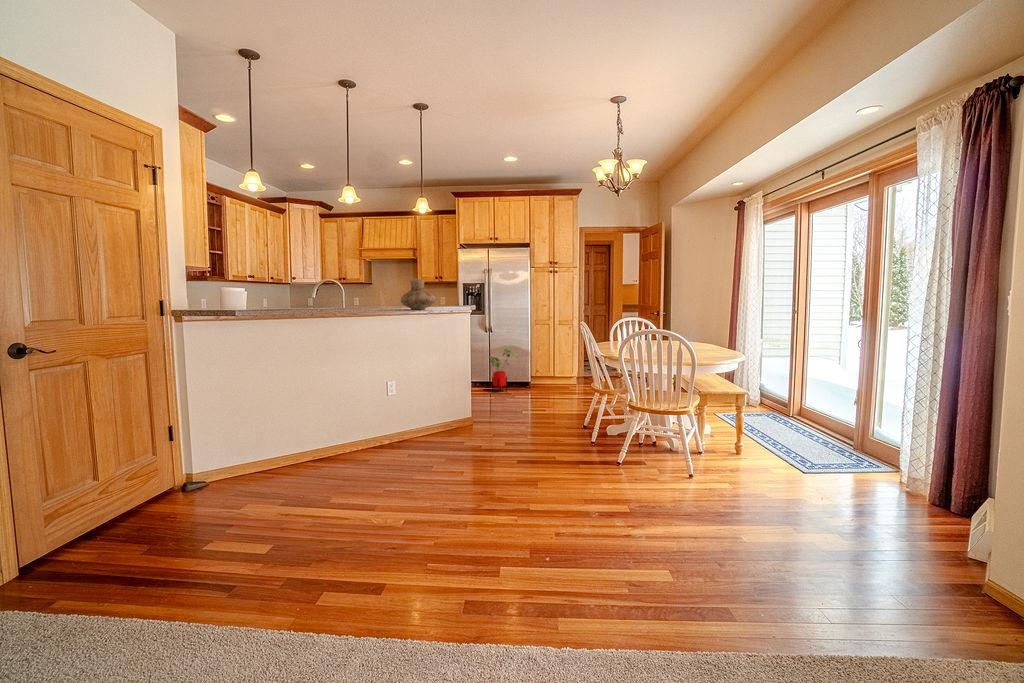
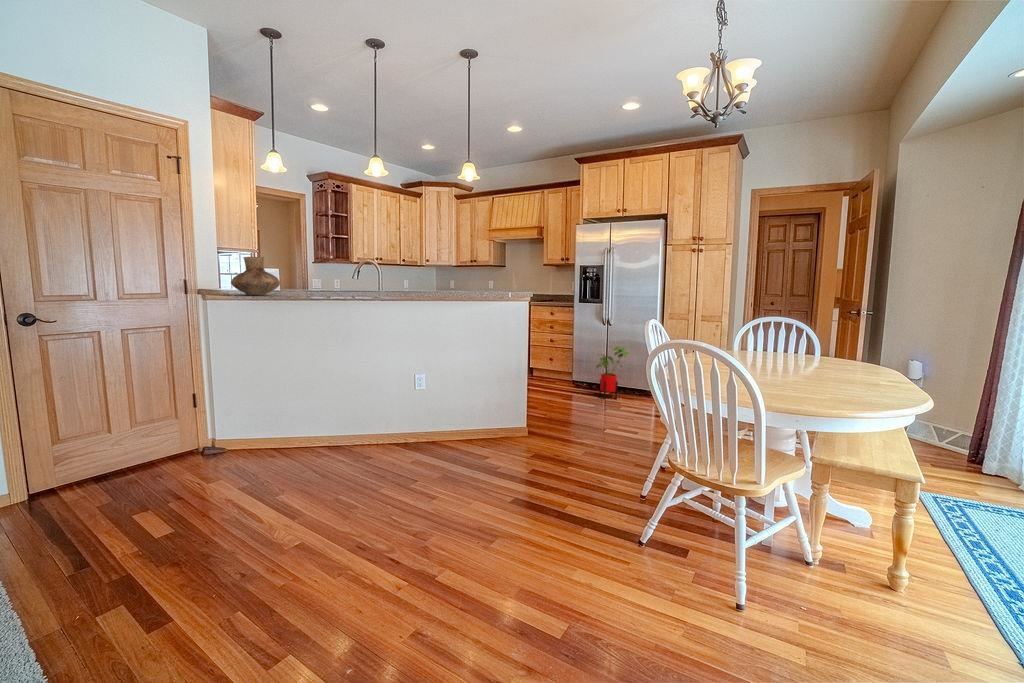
vase: present [401,279,435,310] -> present [231,257,280,295]

